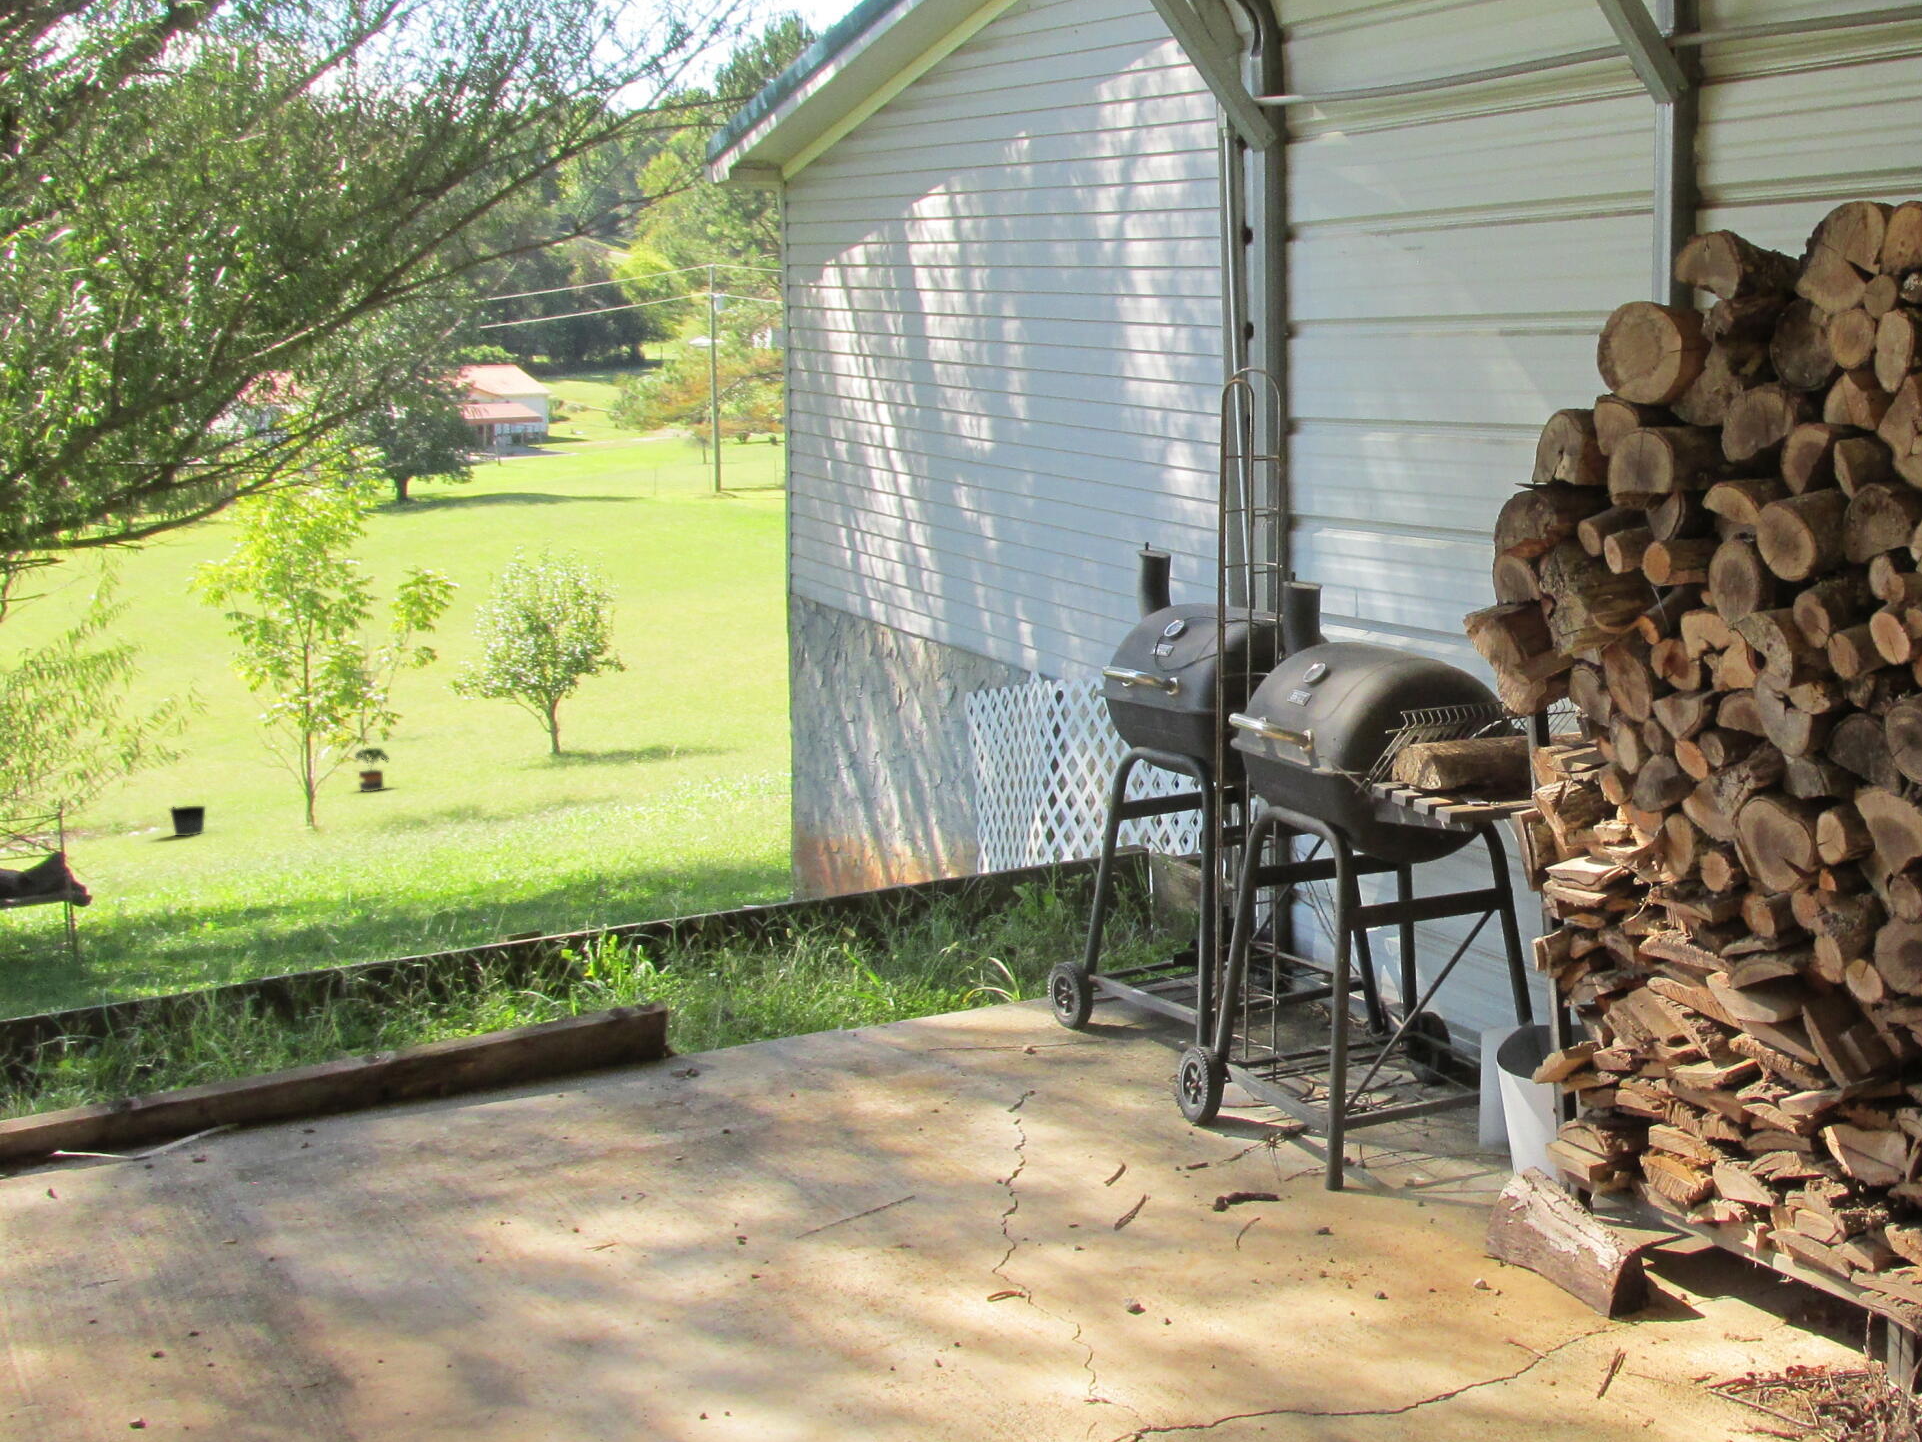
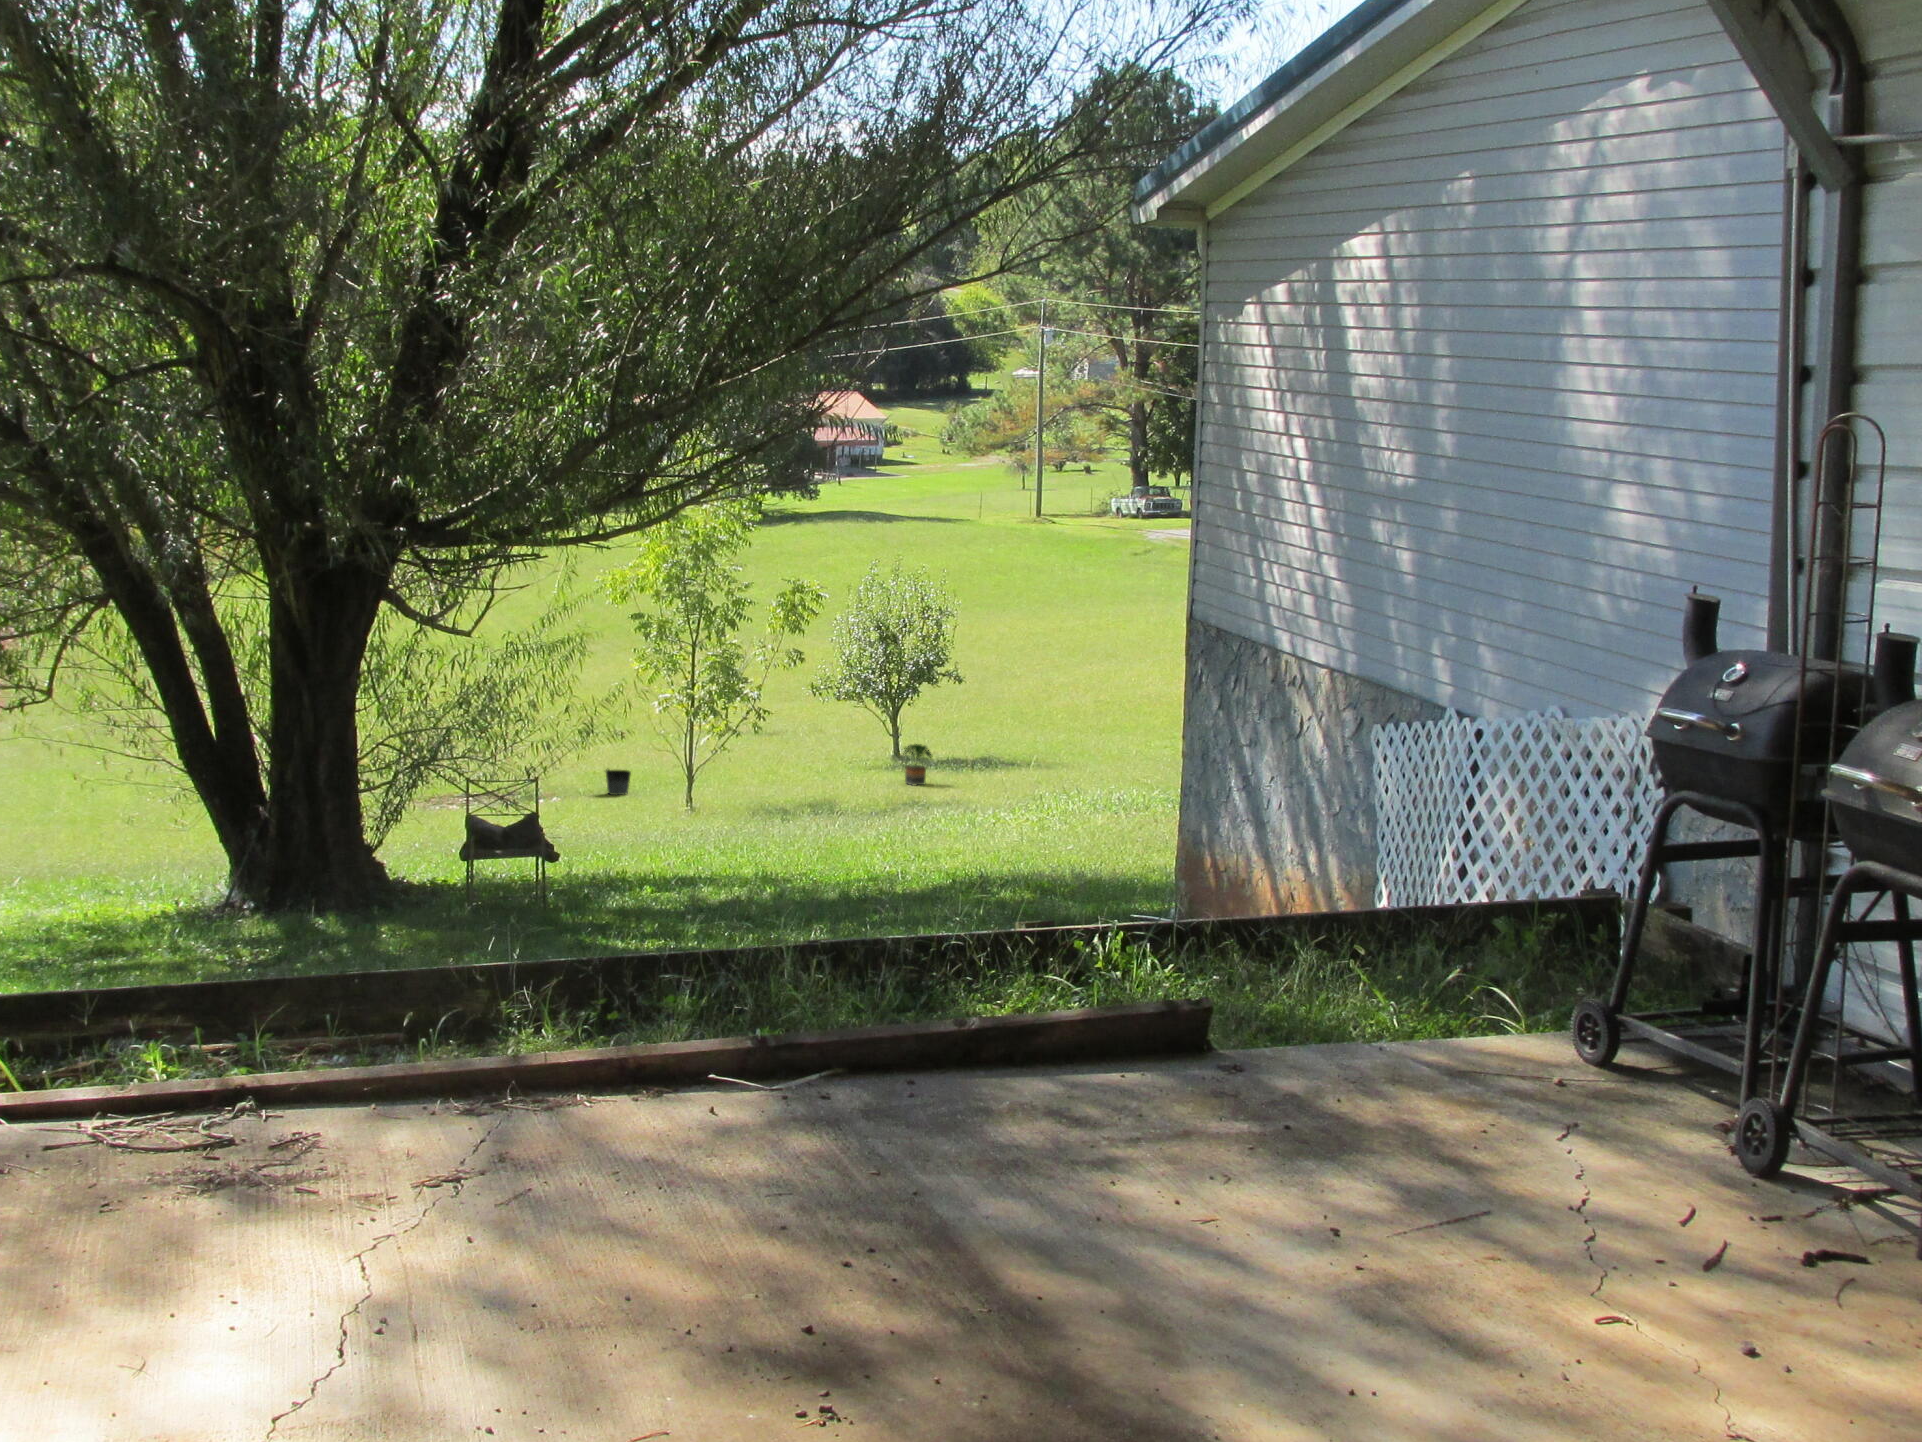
potted tree: present [355,748,389,792] -> present [904,744,932,786]

